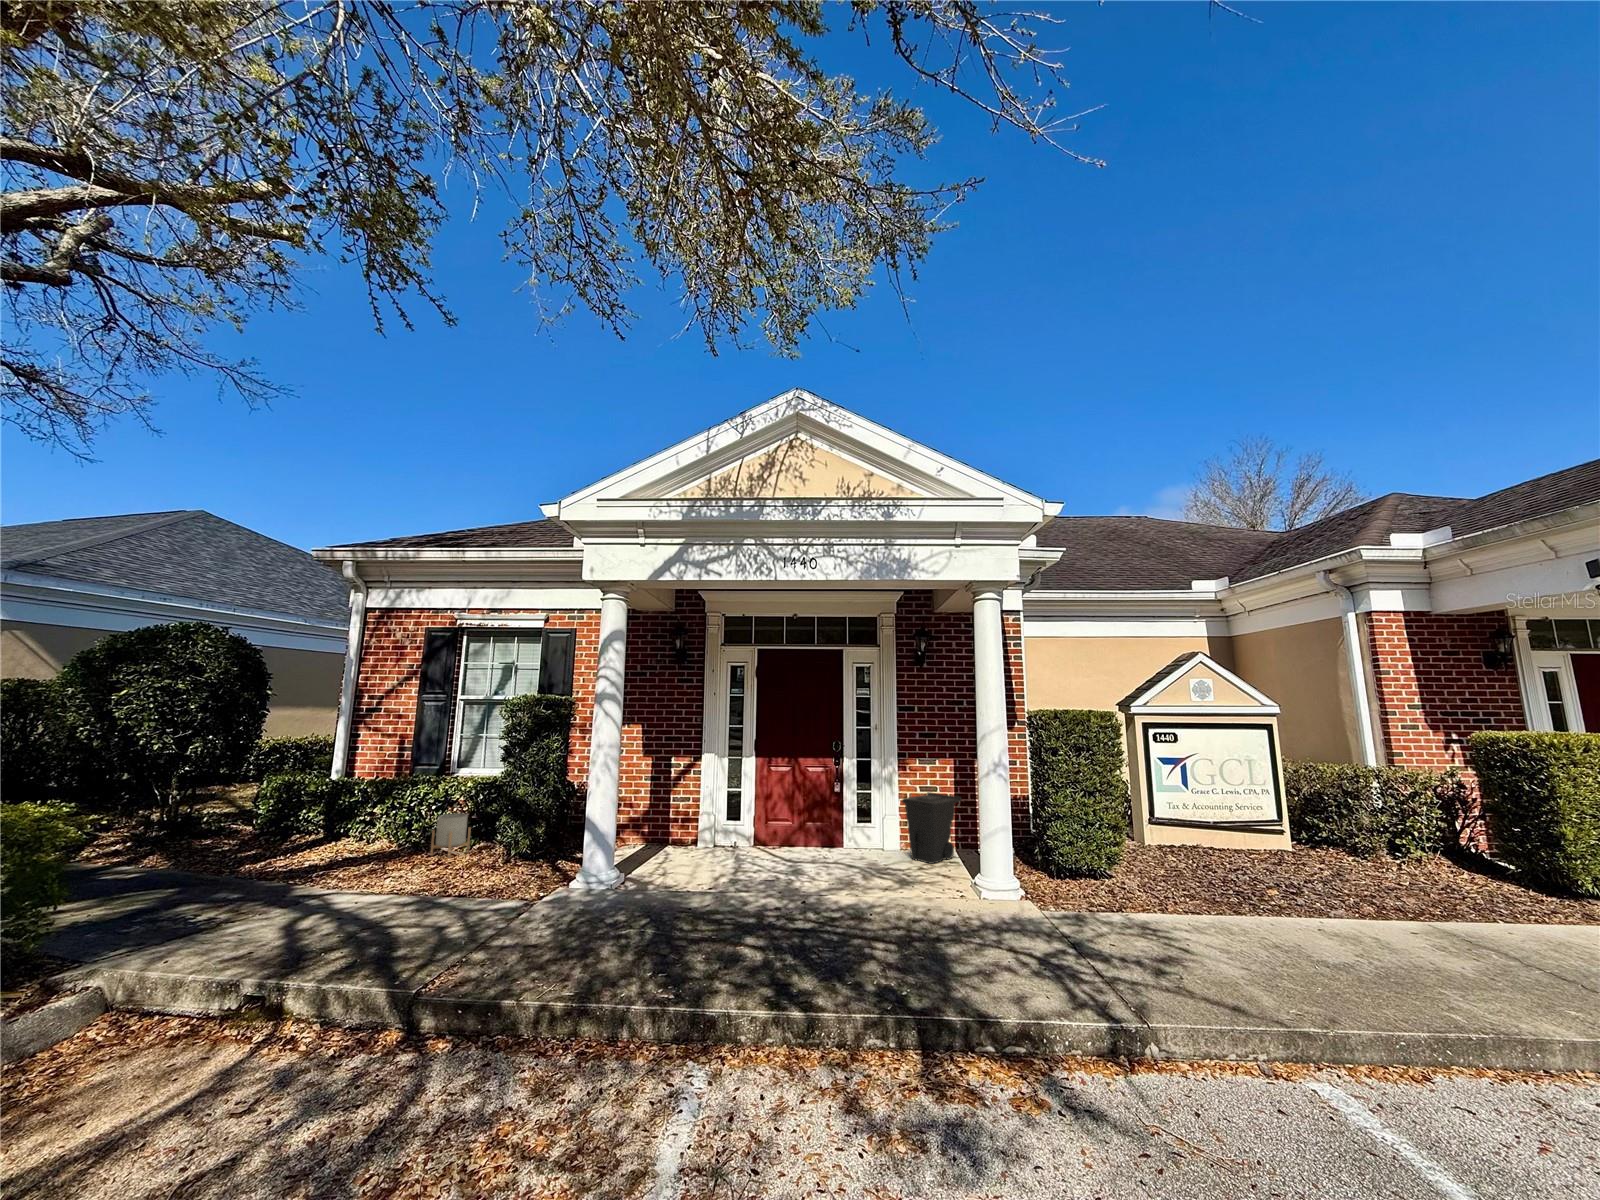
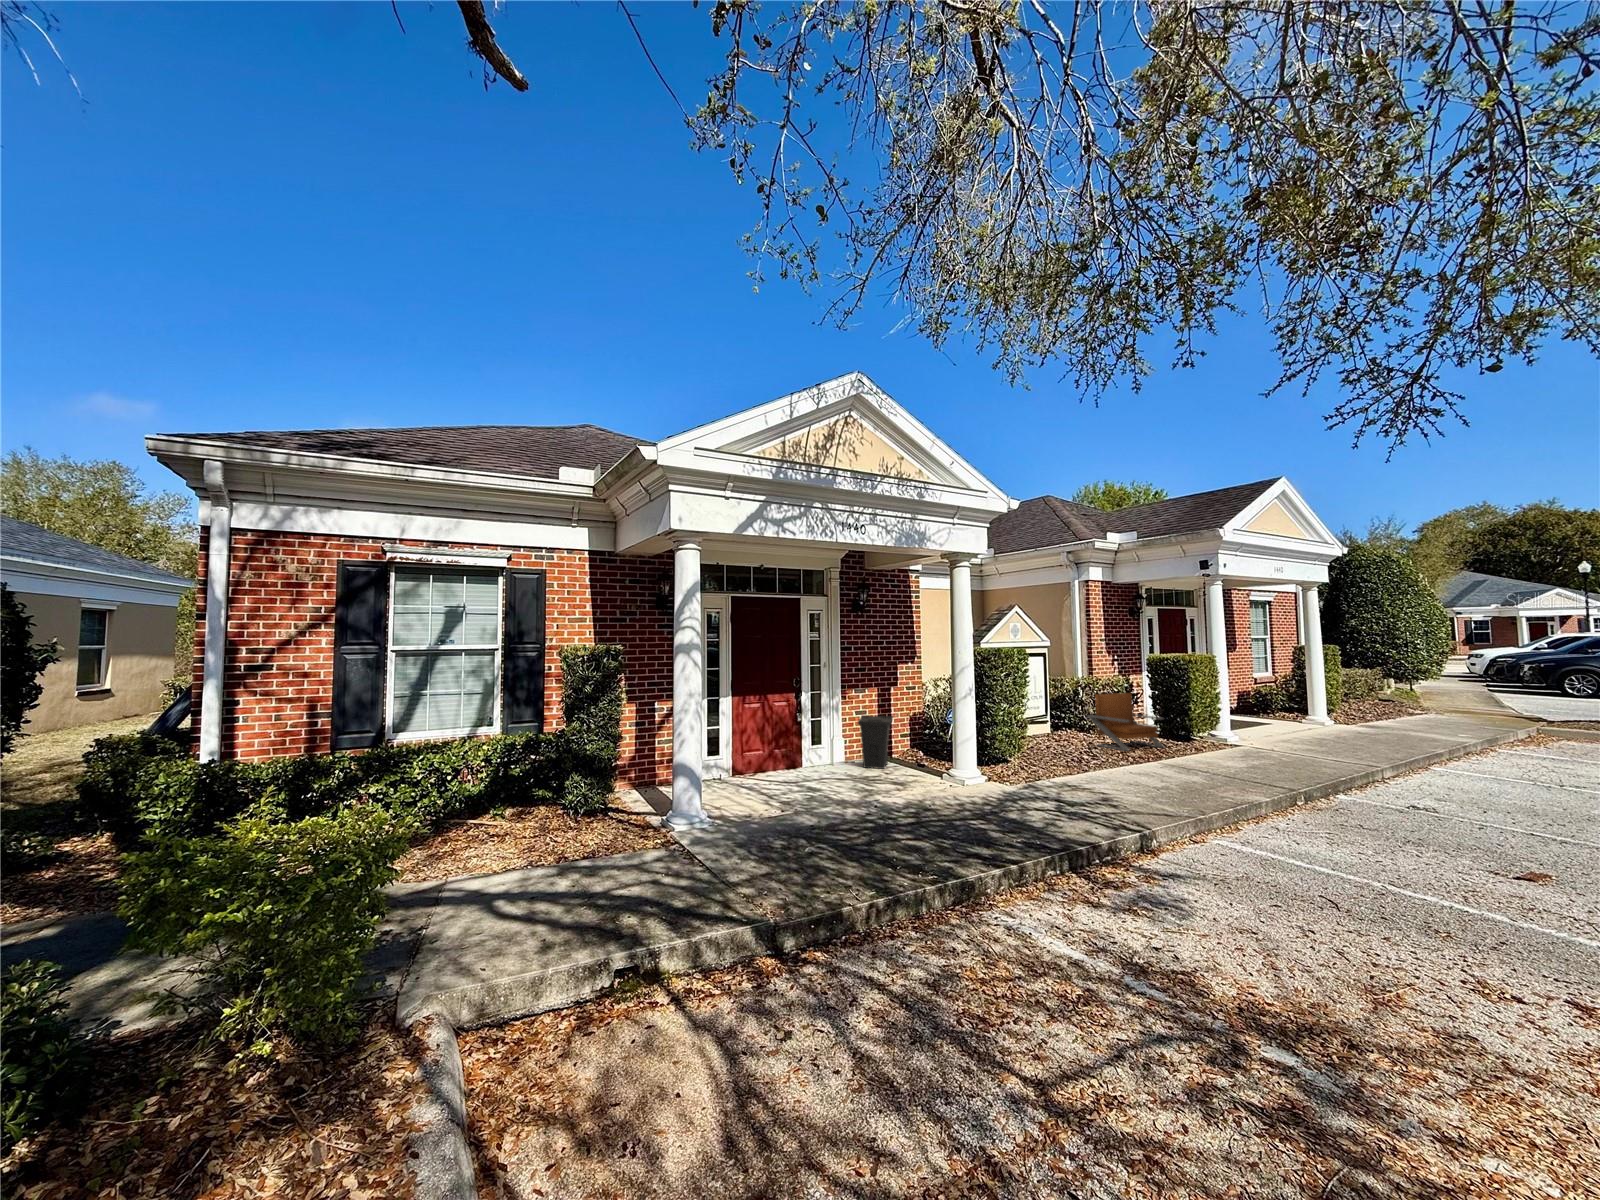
lounge chair: none [1349,794,1527,905] -> present [1087,693,1164,751]
planter: present [431,813,471,857] -> none [442,780,478,830]

